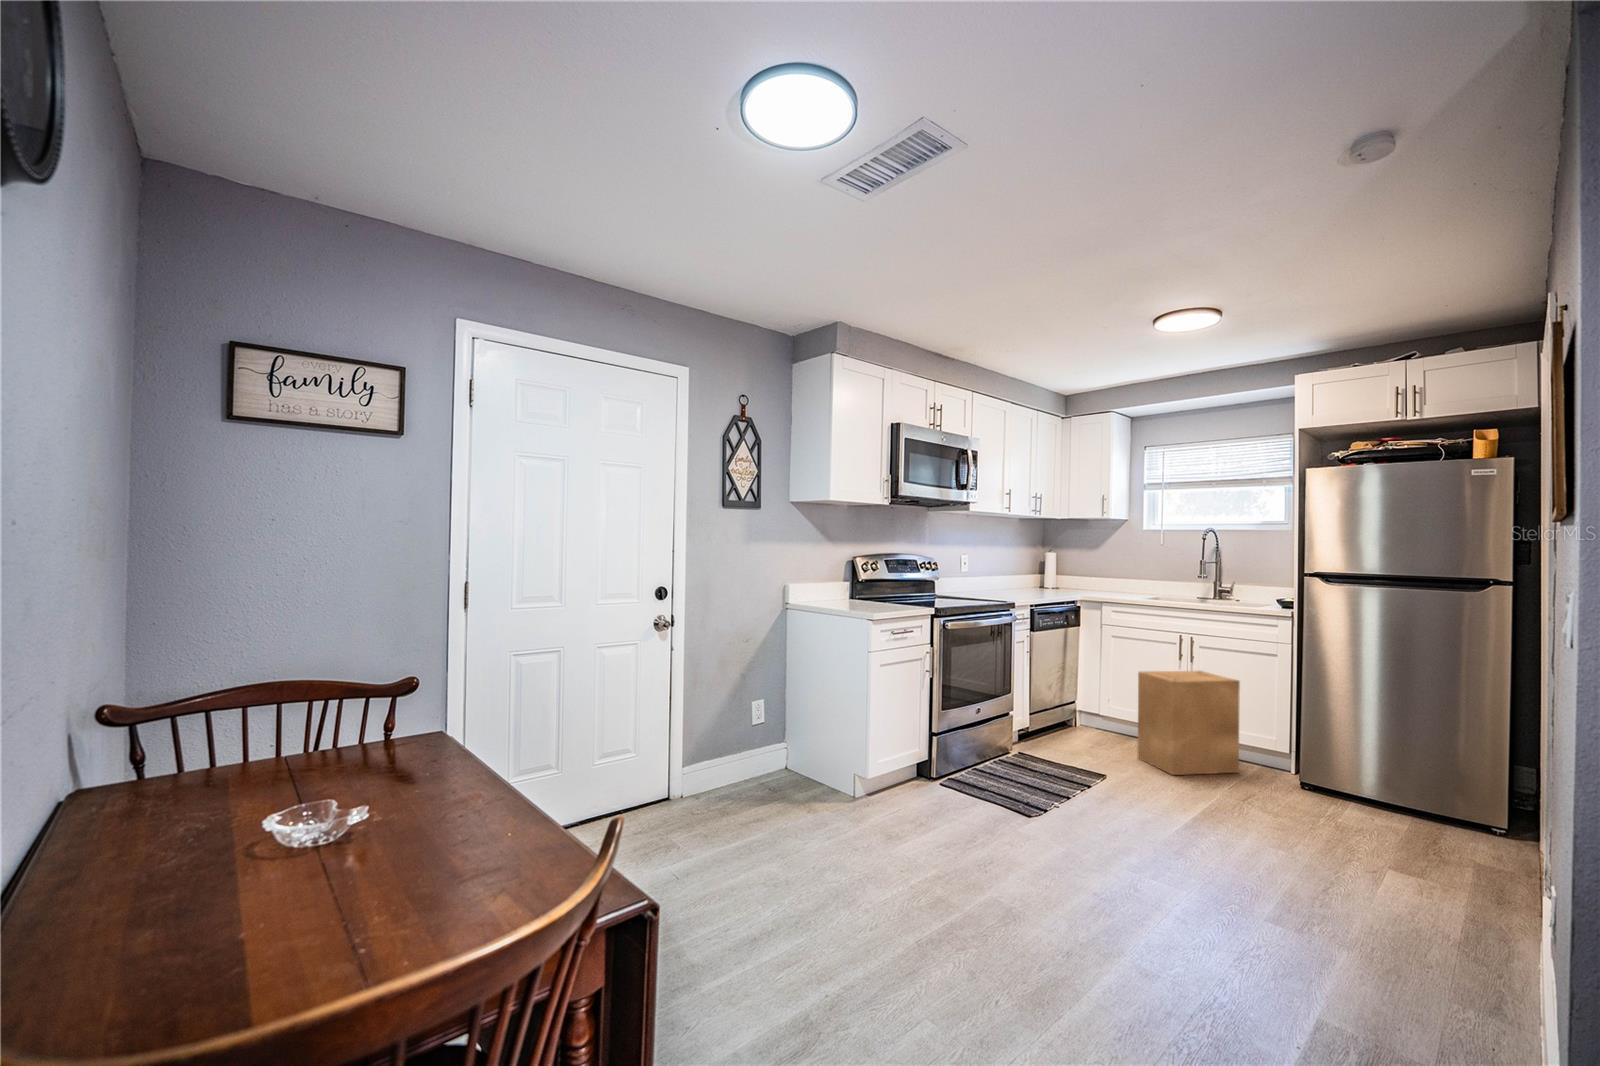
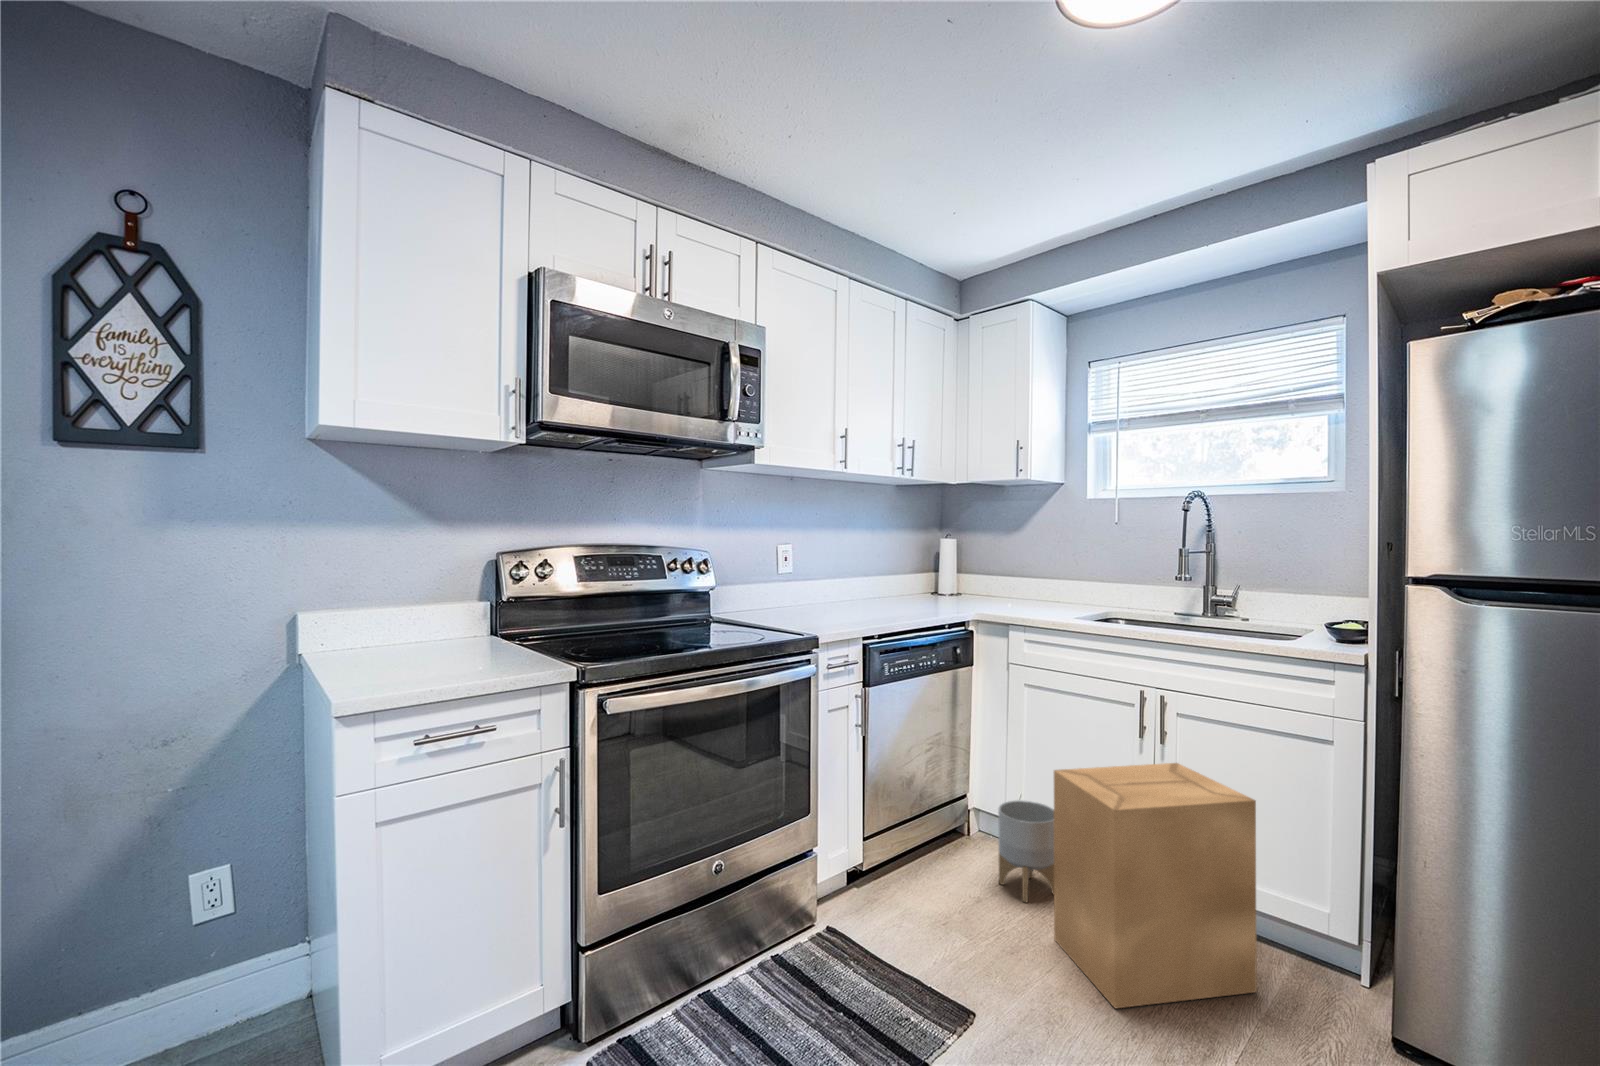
planter: none [1101,698,1135,747] -> present [998,800,1054,902]

